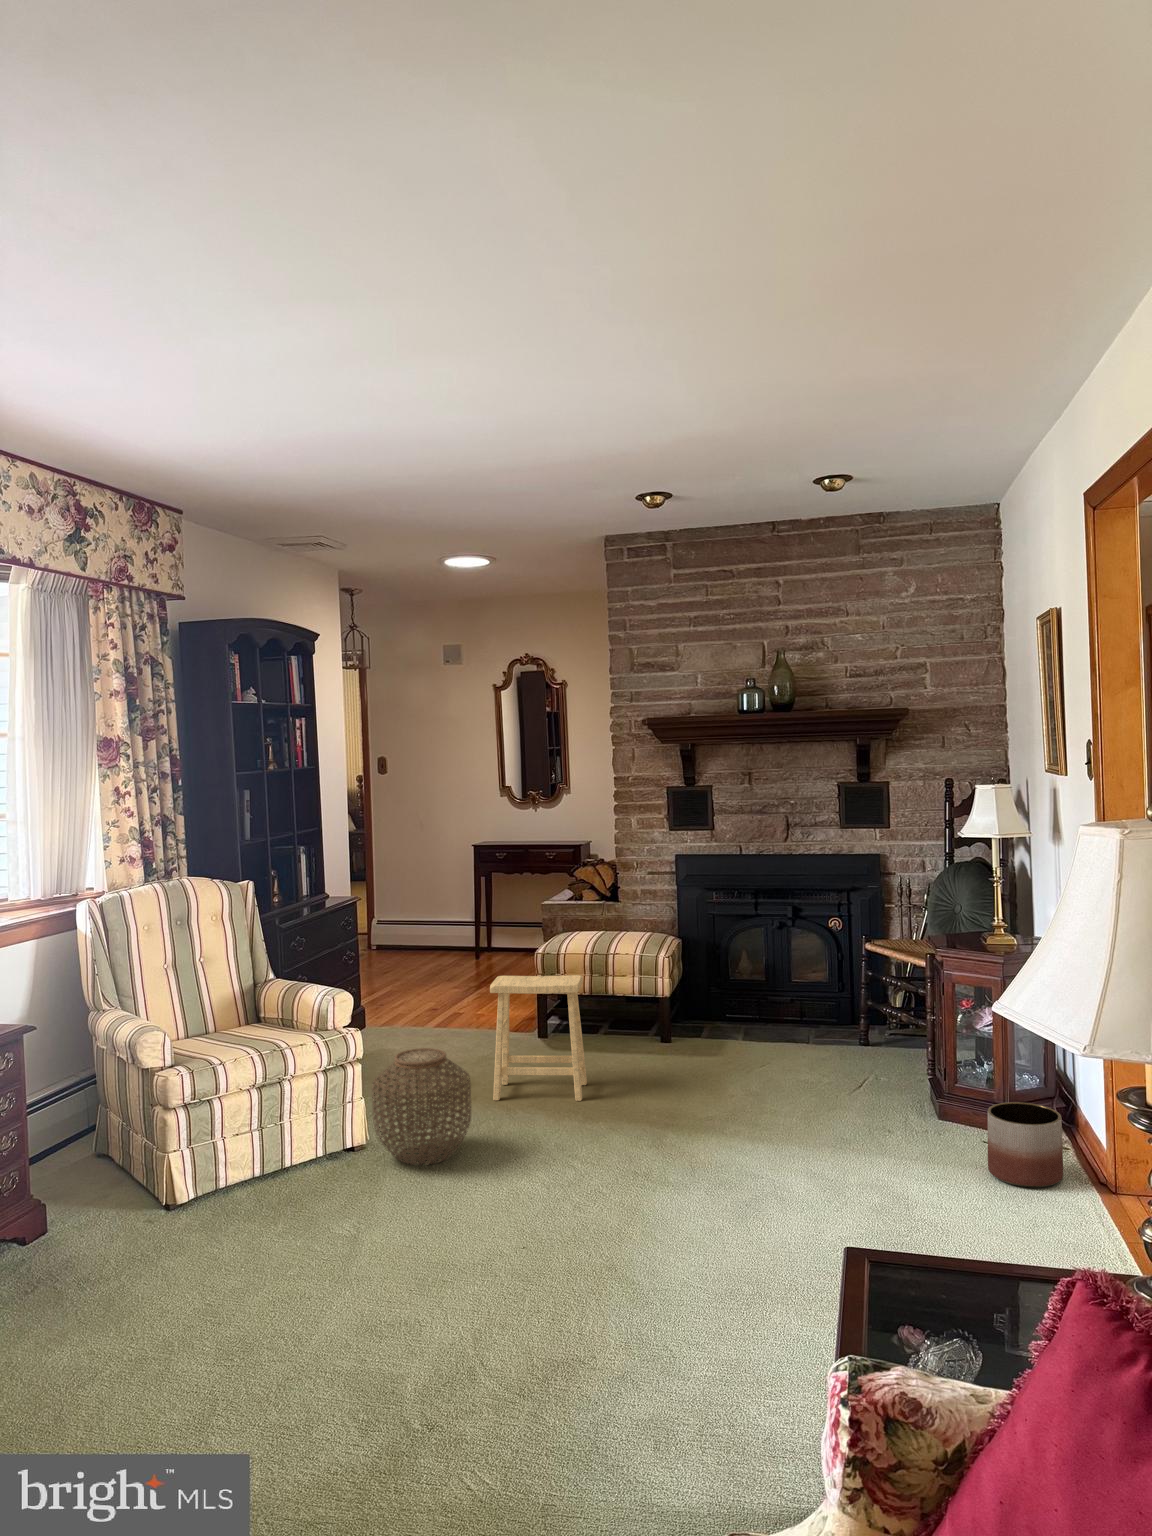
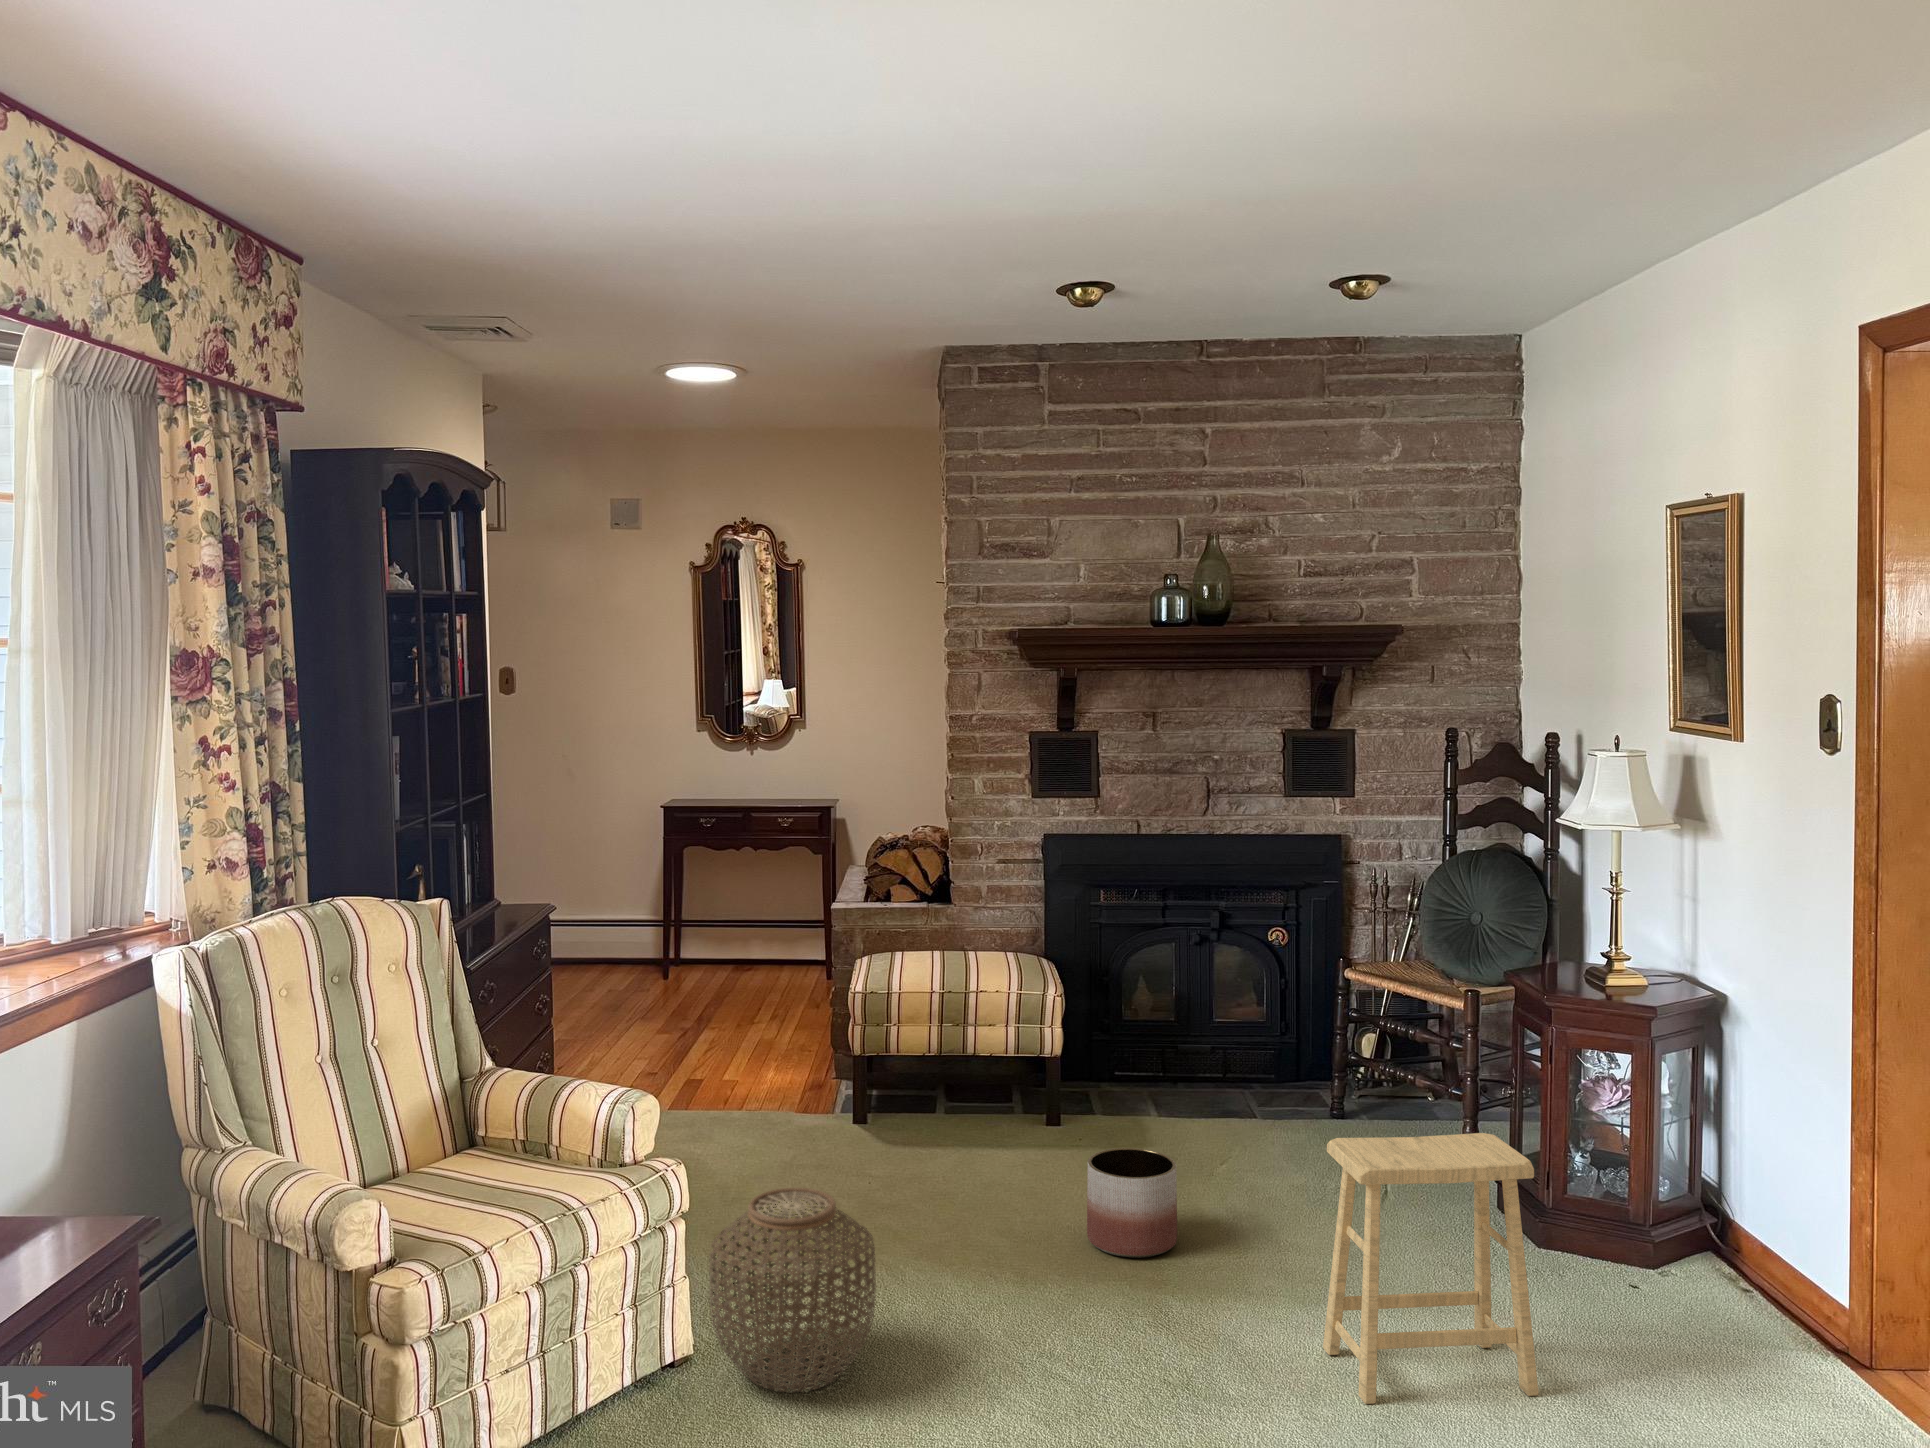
footstool: present [490,975,587,1101] -> present [1323,1133,1539,1404]
planter: present [988,1102,1063,1188] -> present [1087,1148,1177,1258]

